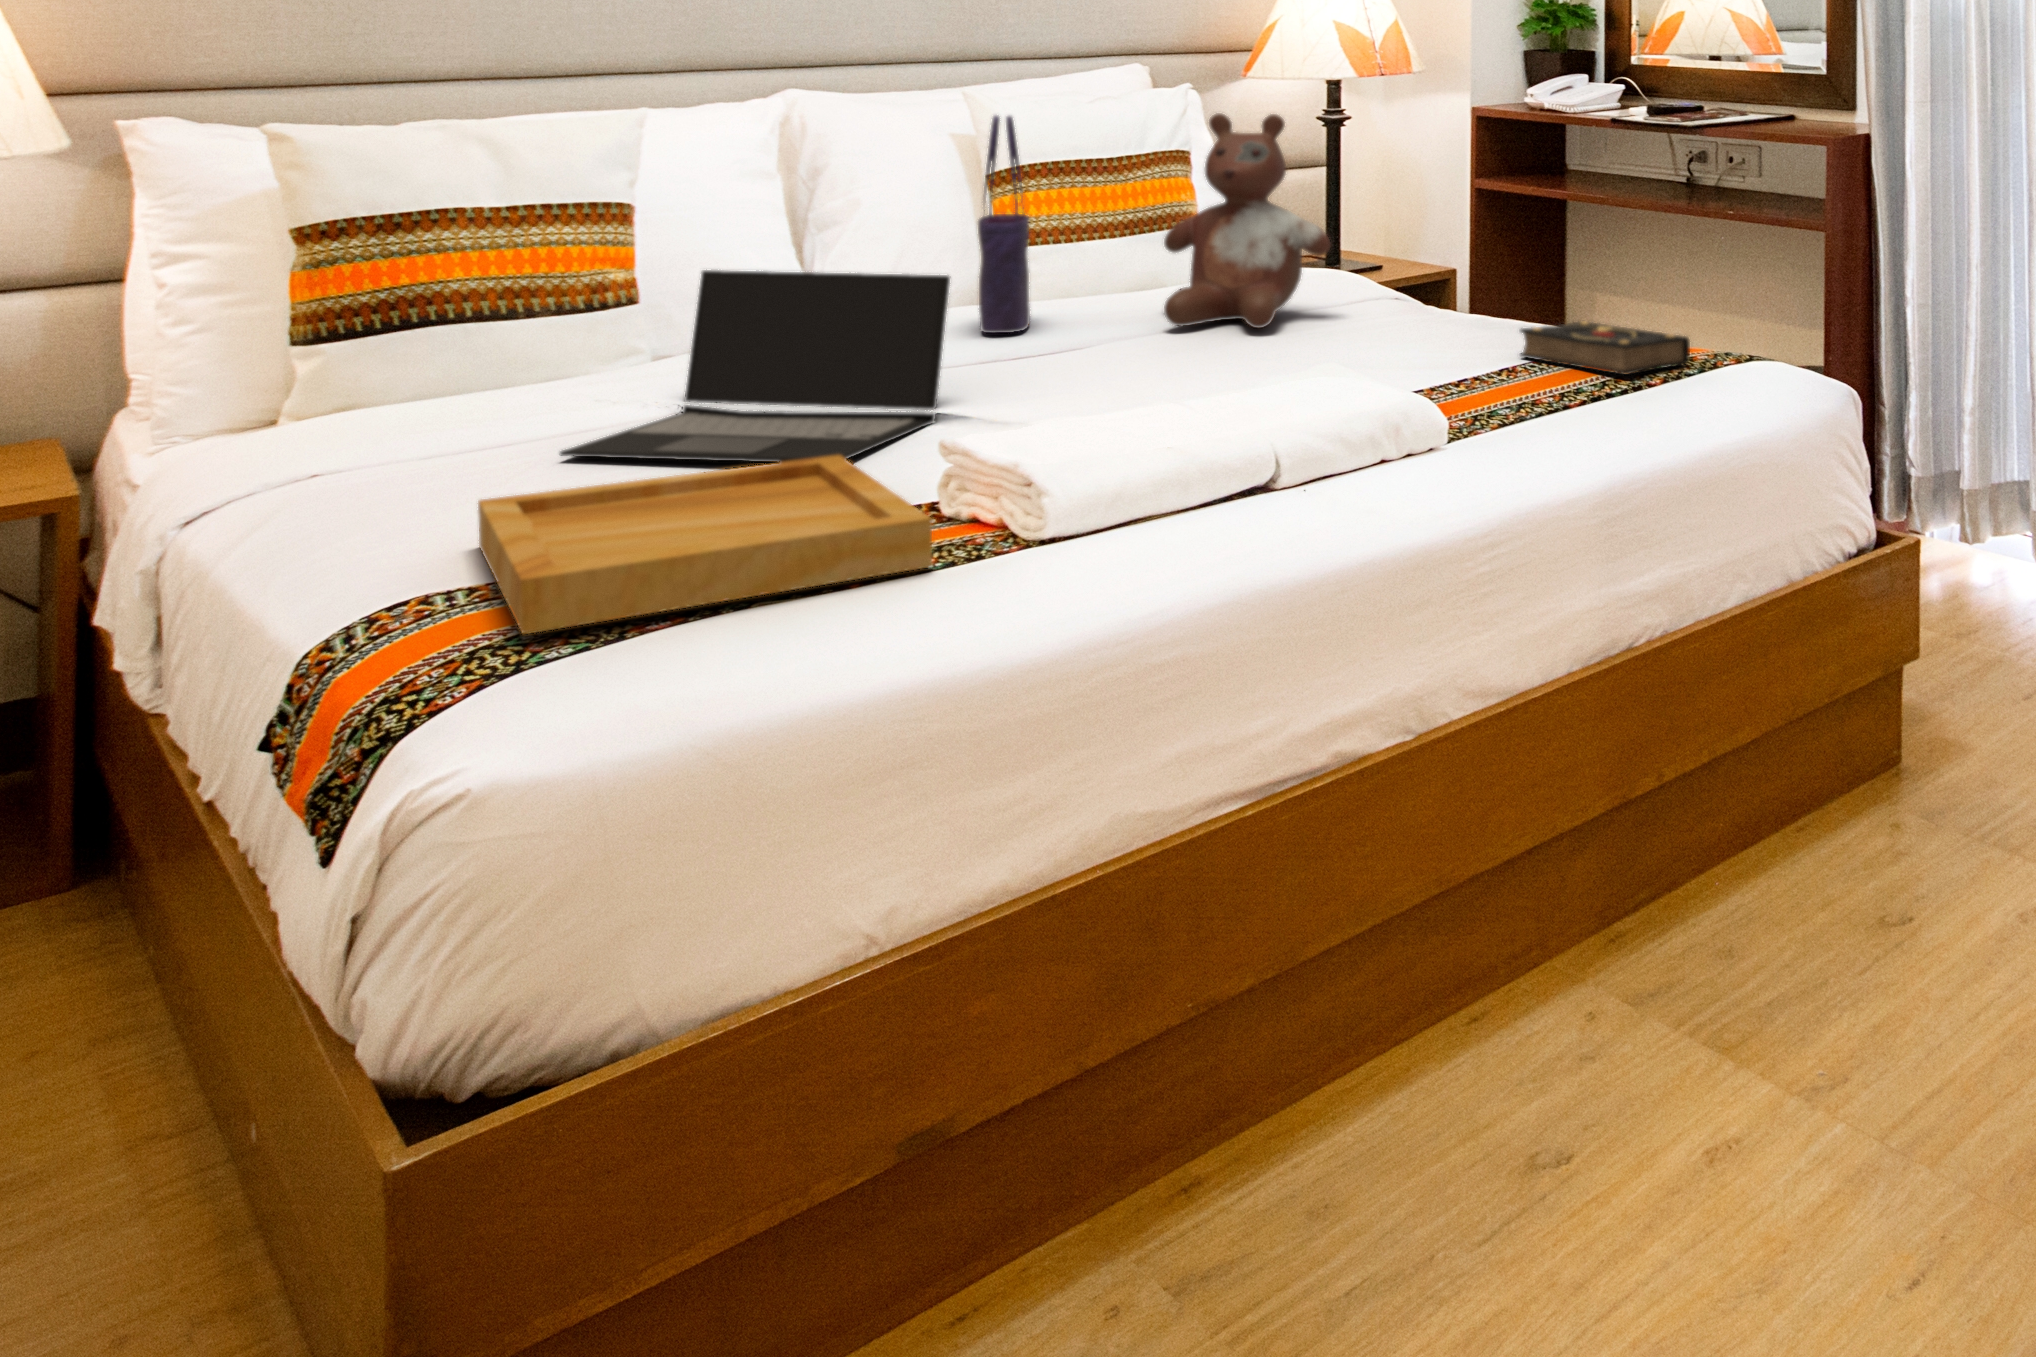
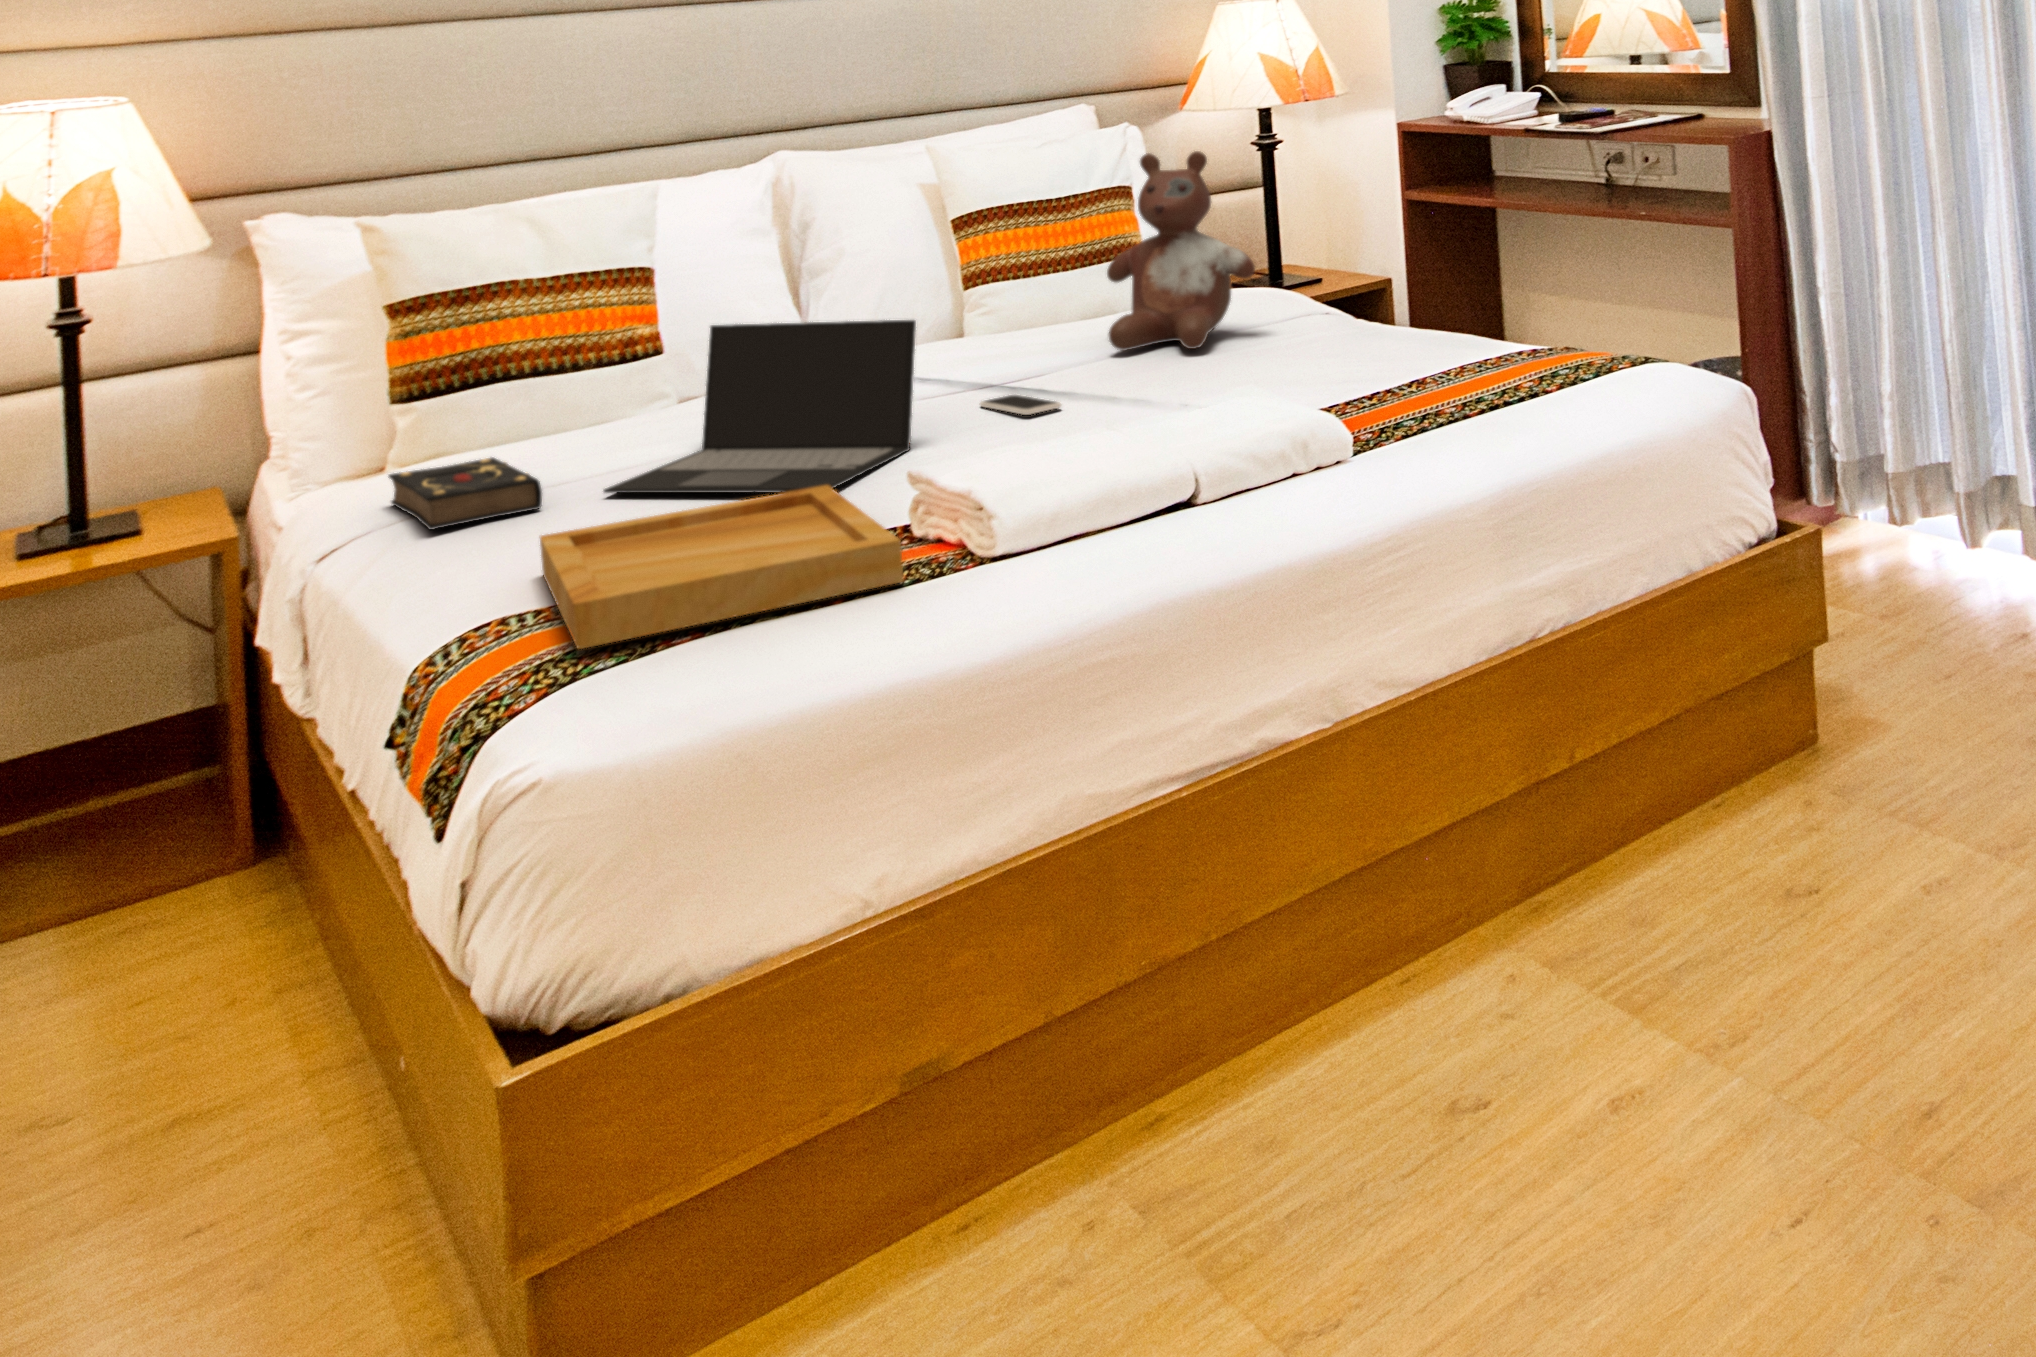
tote bag: present [978,116,1030,333] -> none [943,168,993,365]
book: present [1520,321,1690,375] -> present [389,457,542,530]
smartphone: none [1015,368,1111,390] -> present [980,395,1061,415]

